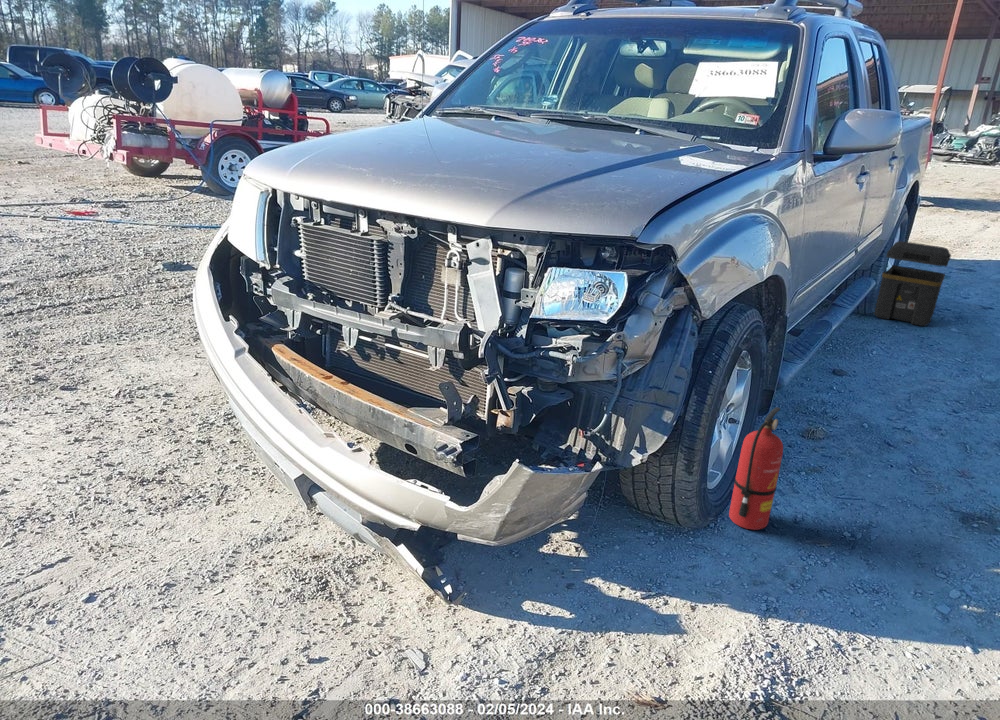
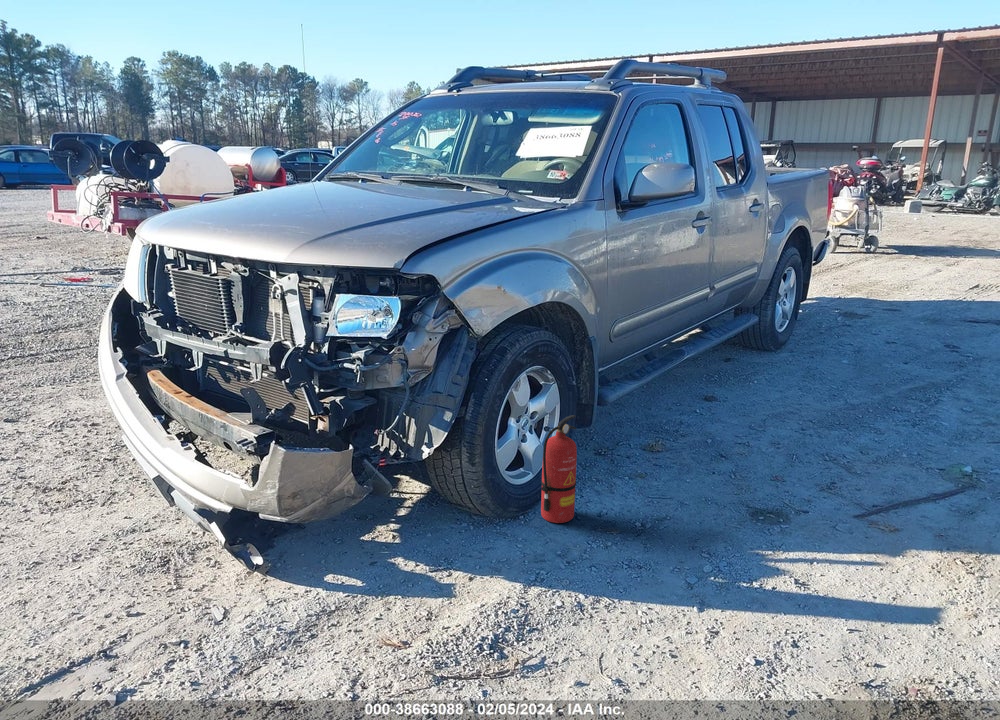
toolbox: present [874,241,951,326] -> none [783,280,851,358]

